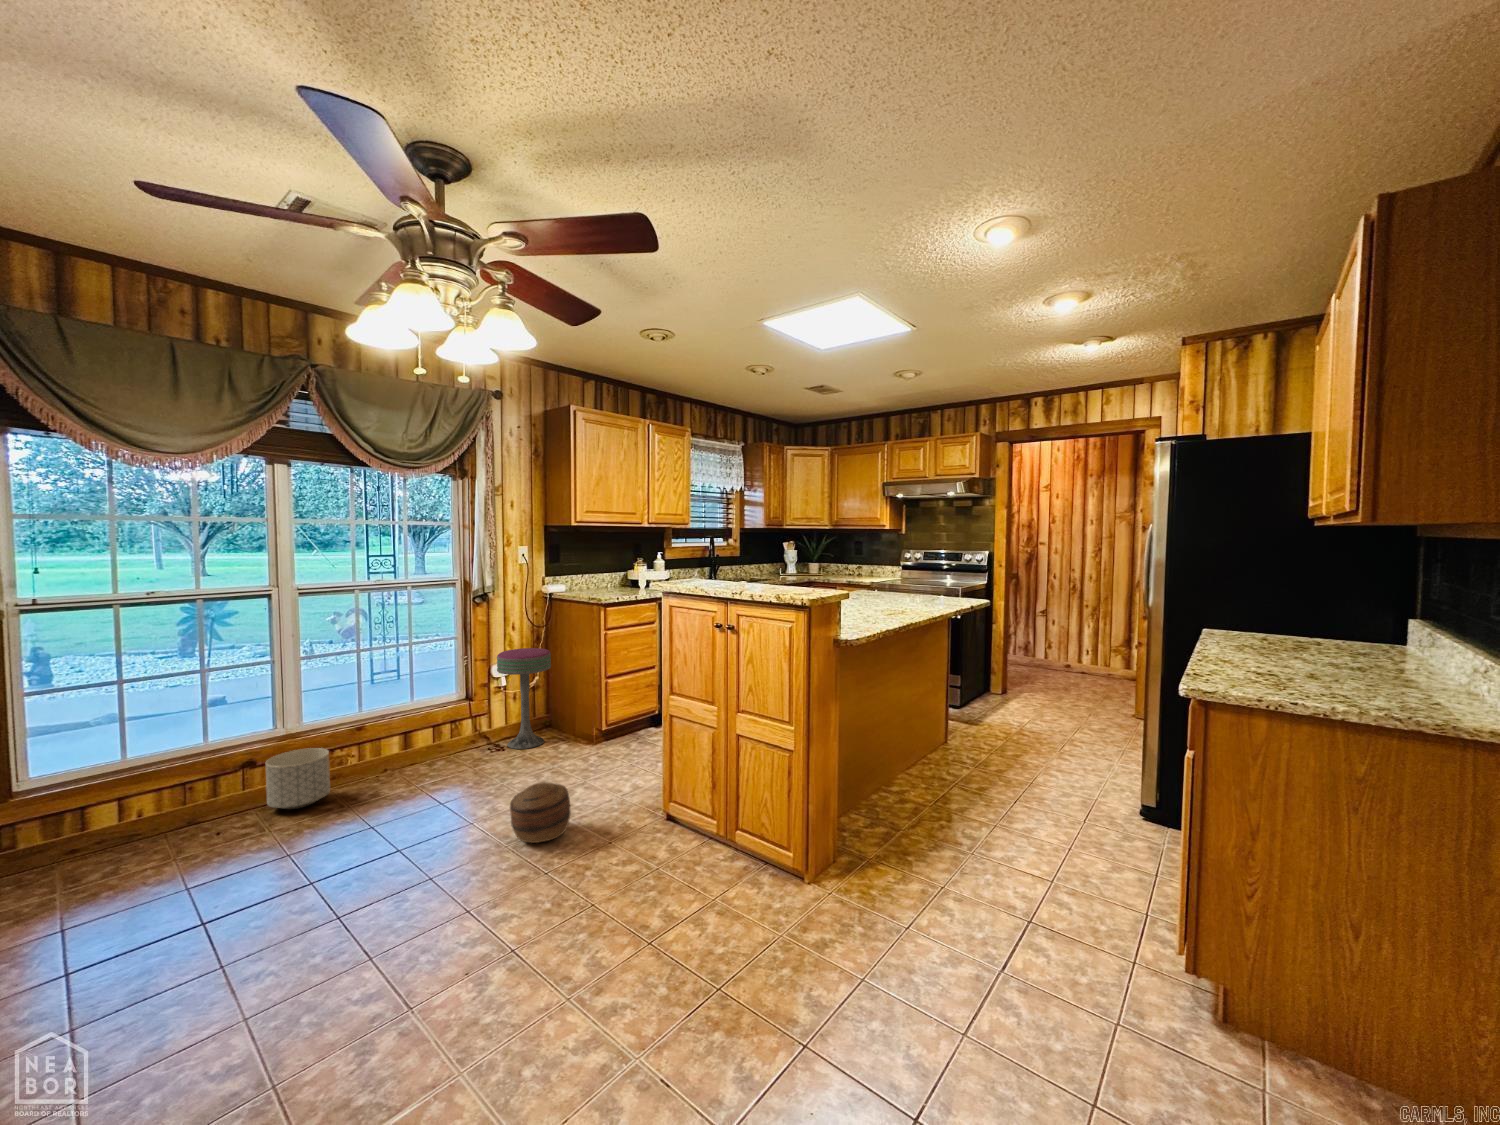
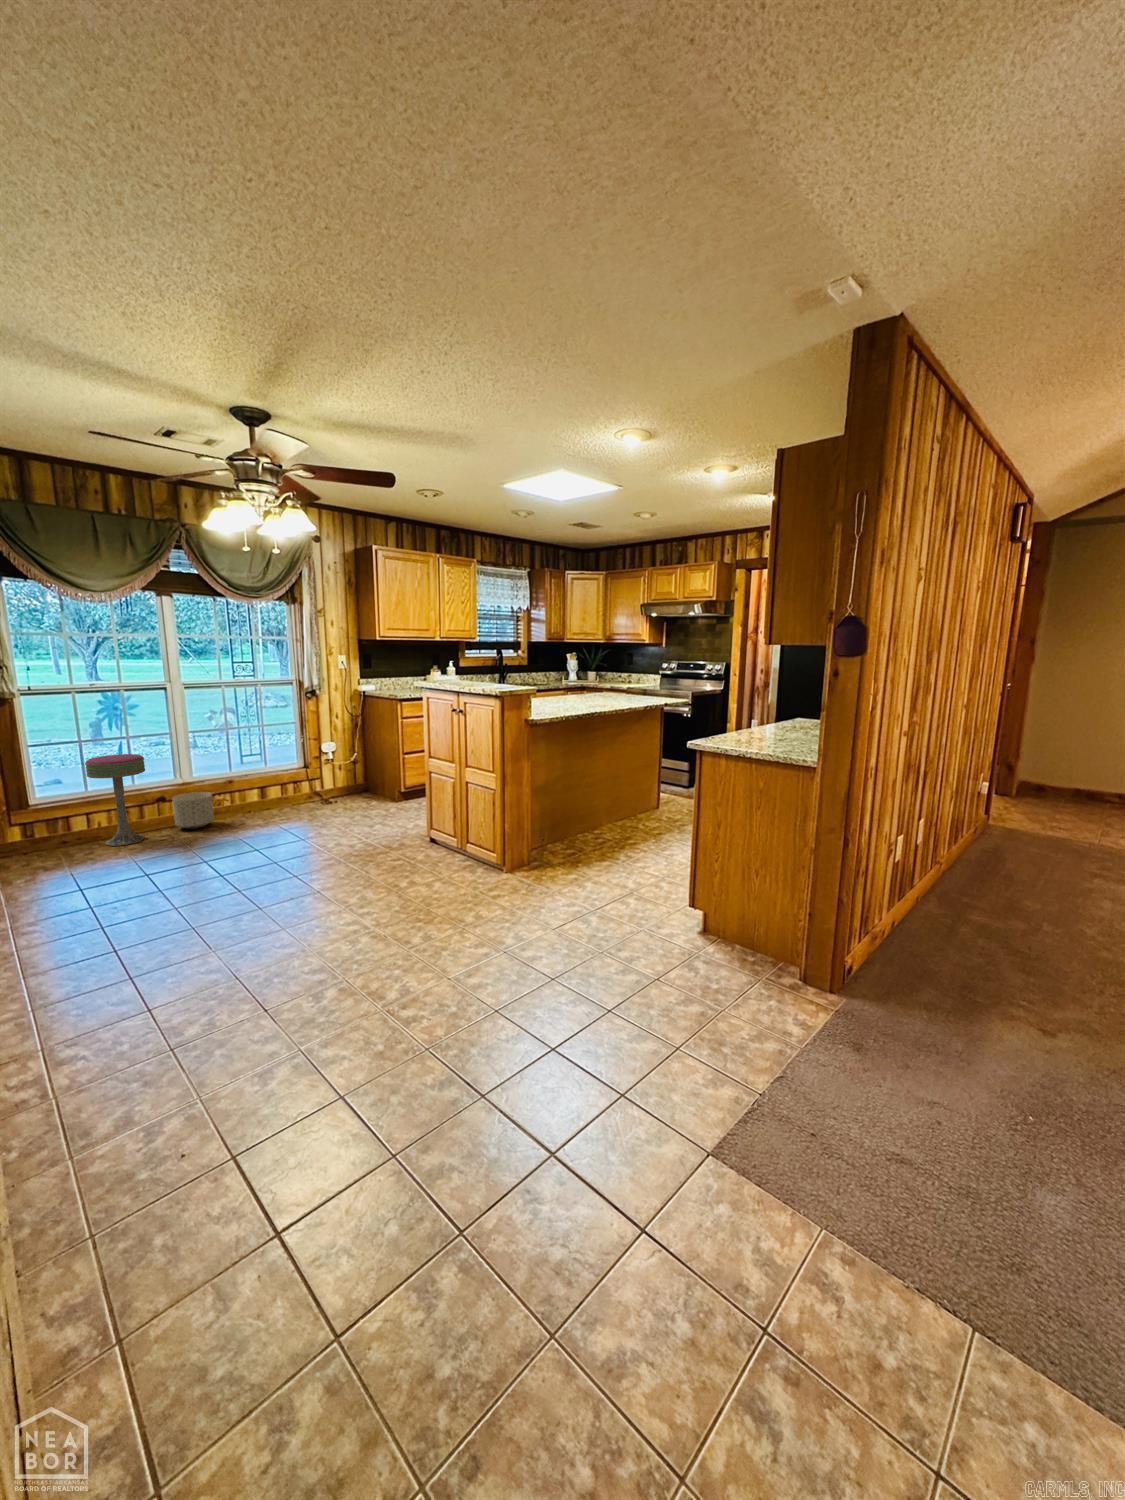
bar stool: present [497,648,551,749] -> present [85,754,145,846]
basket: present [510,782,571,843] -> none [325,813,365,848]

